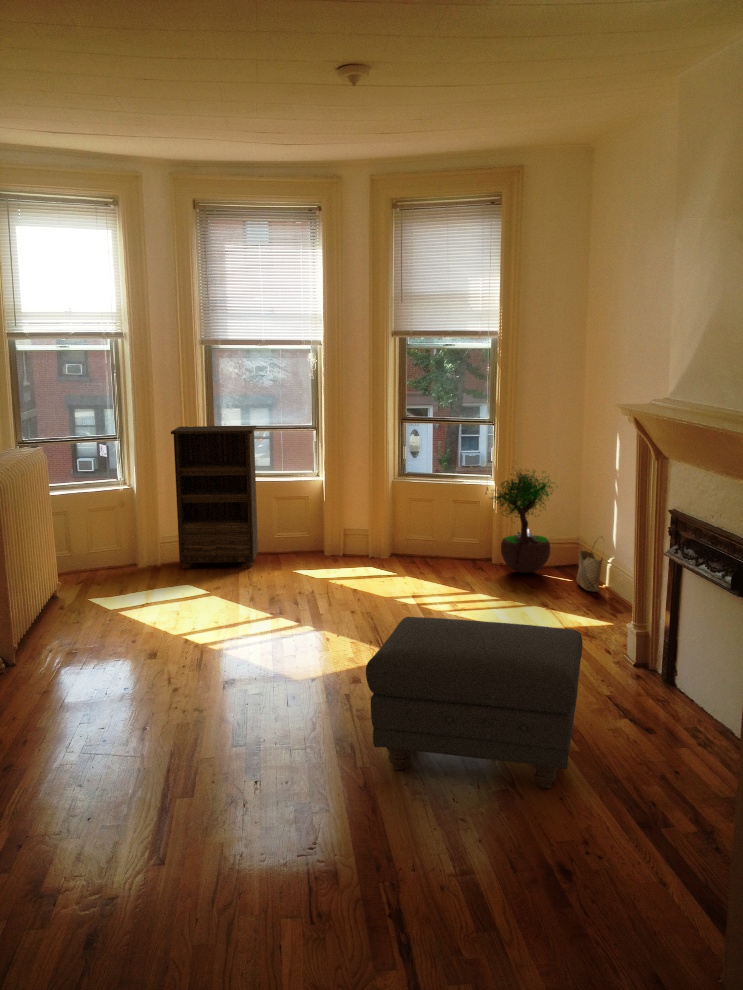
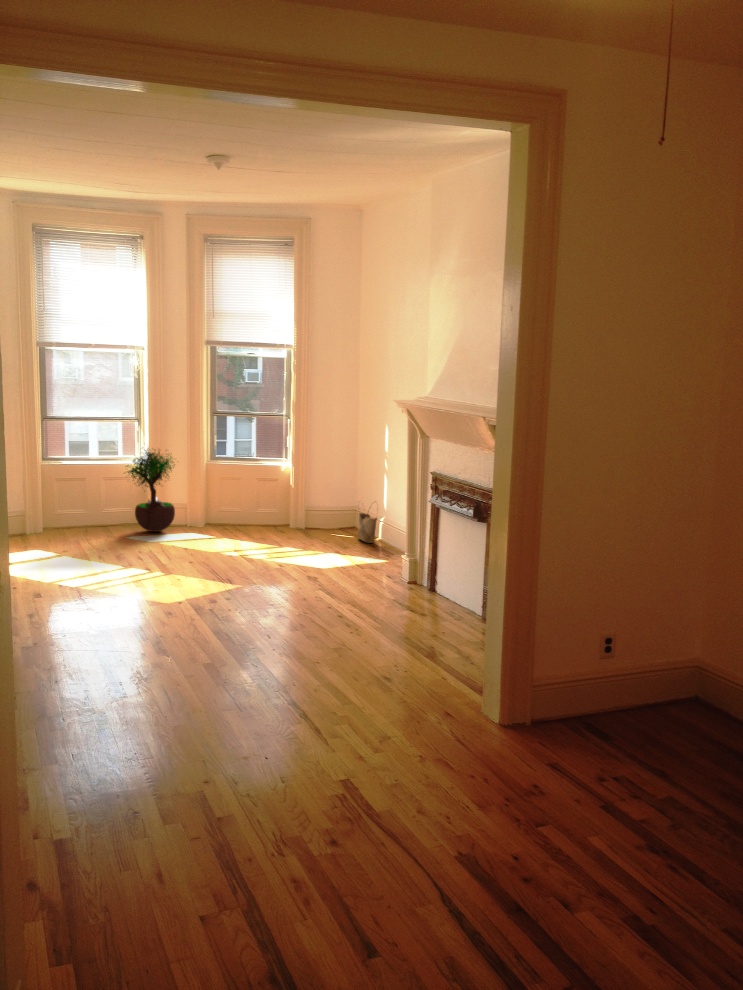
bookshelf: present [171,426,258,569] -> none [17,417,91,540]
potted tree: present [491,470,553,573] -> present [127,450,175,532]
ottoman: present [366,617,583,789] -> none [244,544,385,646]

